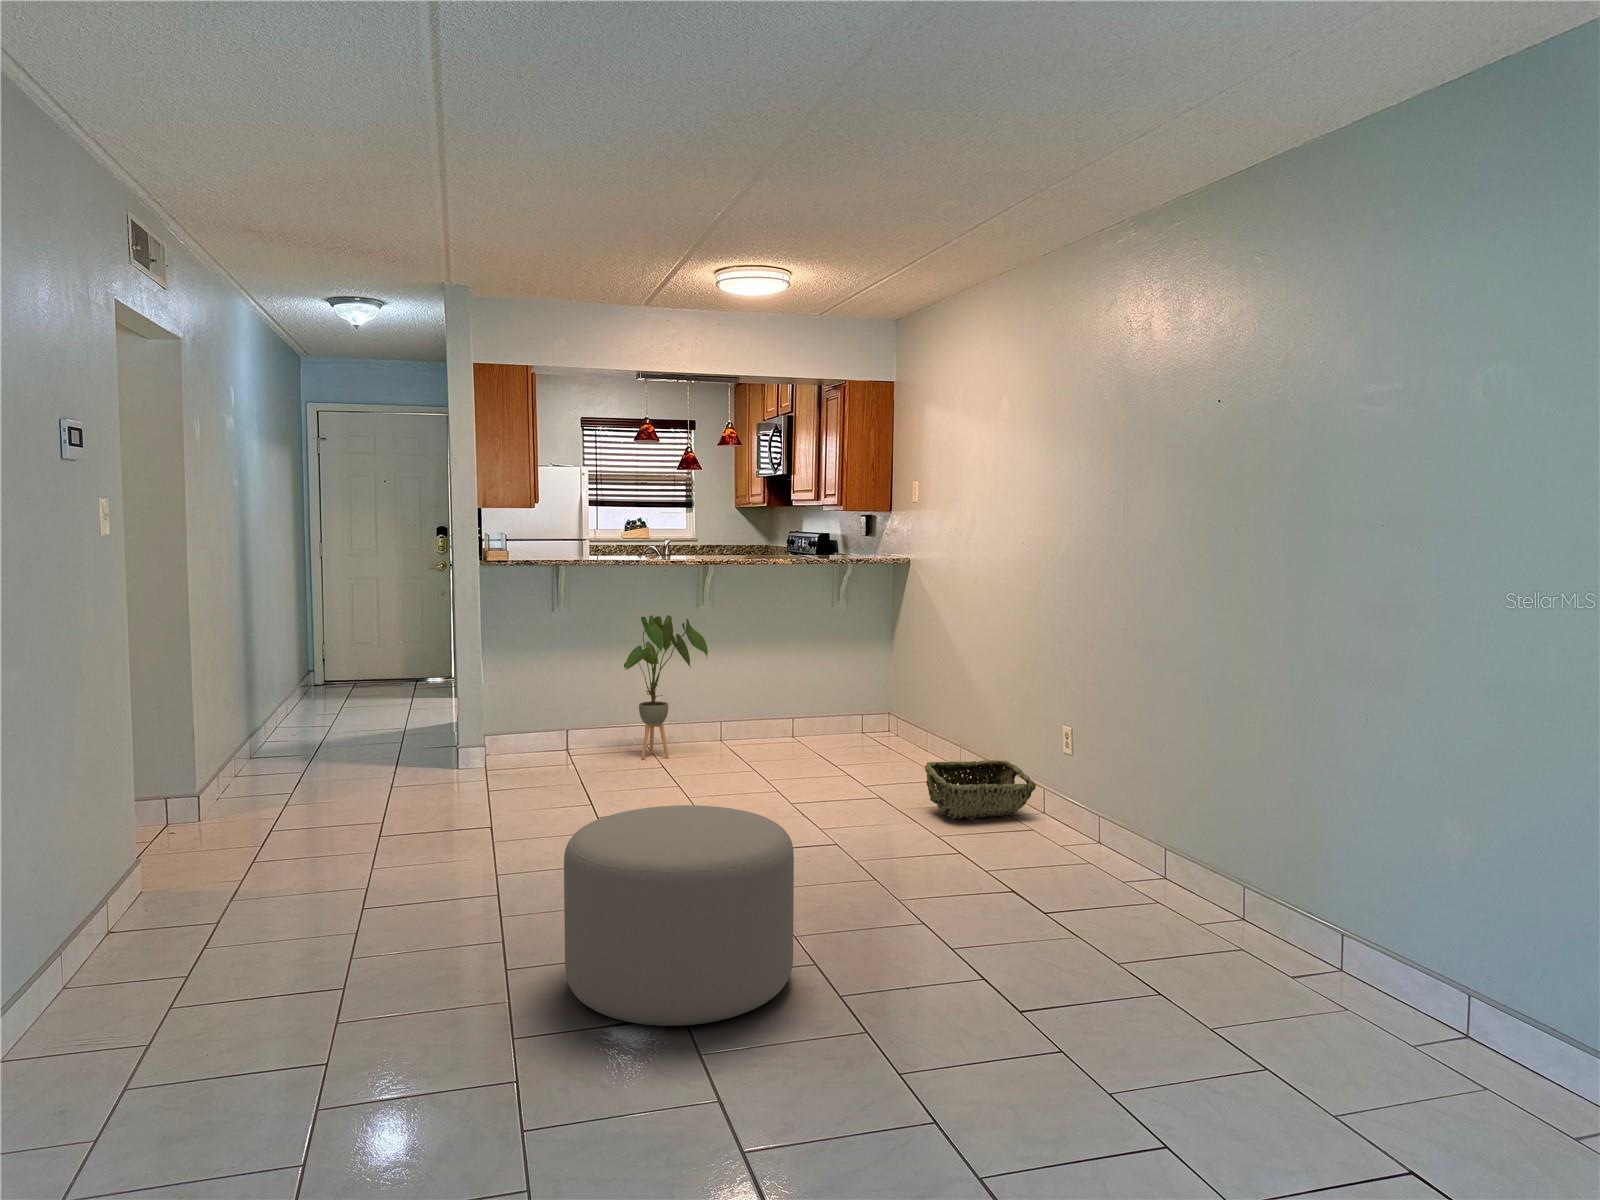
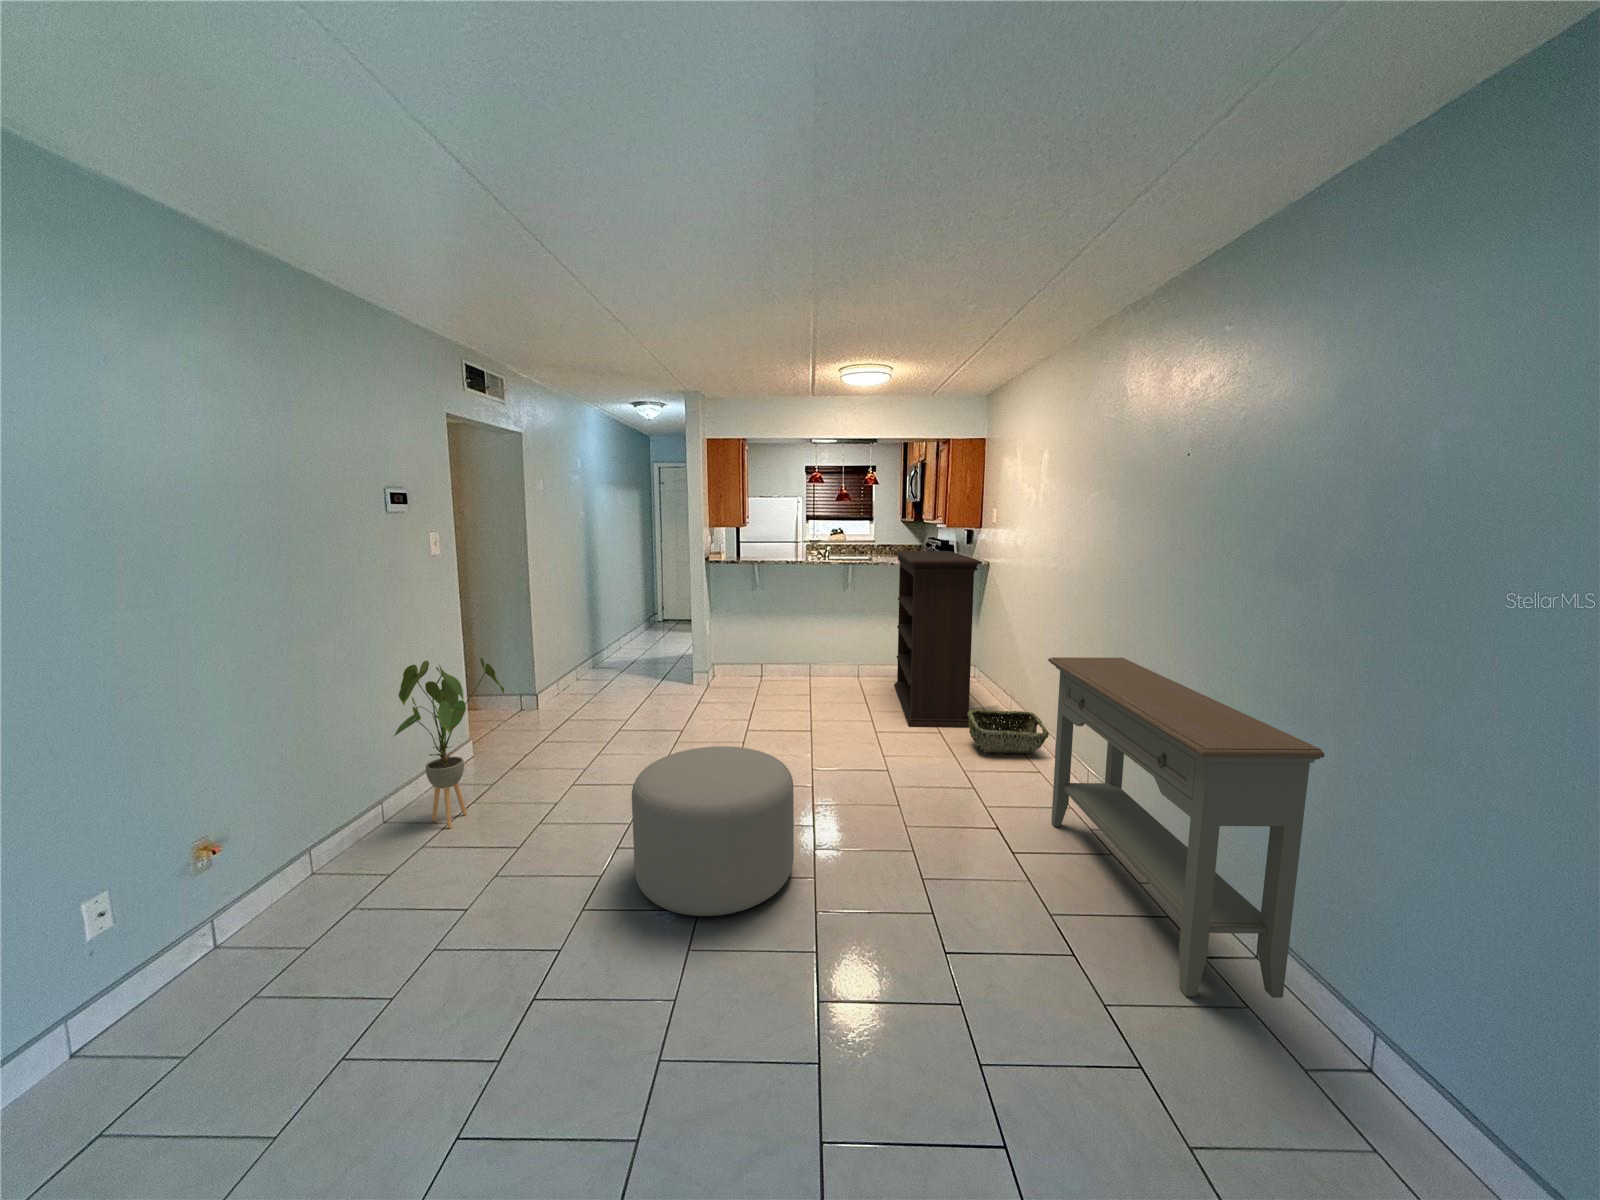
bookshelf: none [777,545,929,799] -> present [894,551,982,727]
house plant: present [624,615,708,759] -> present [394,658,504,828]
console table: none [1064,660,1400,1010] -> present [1048,657,1324,998]

